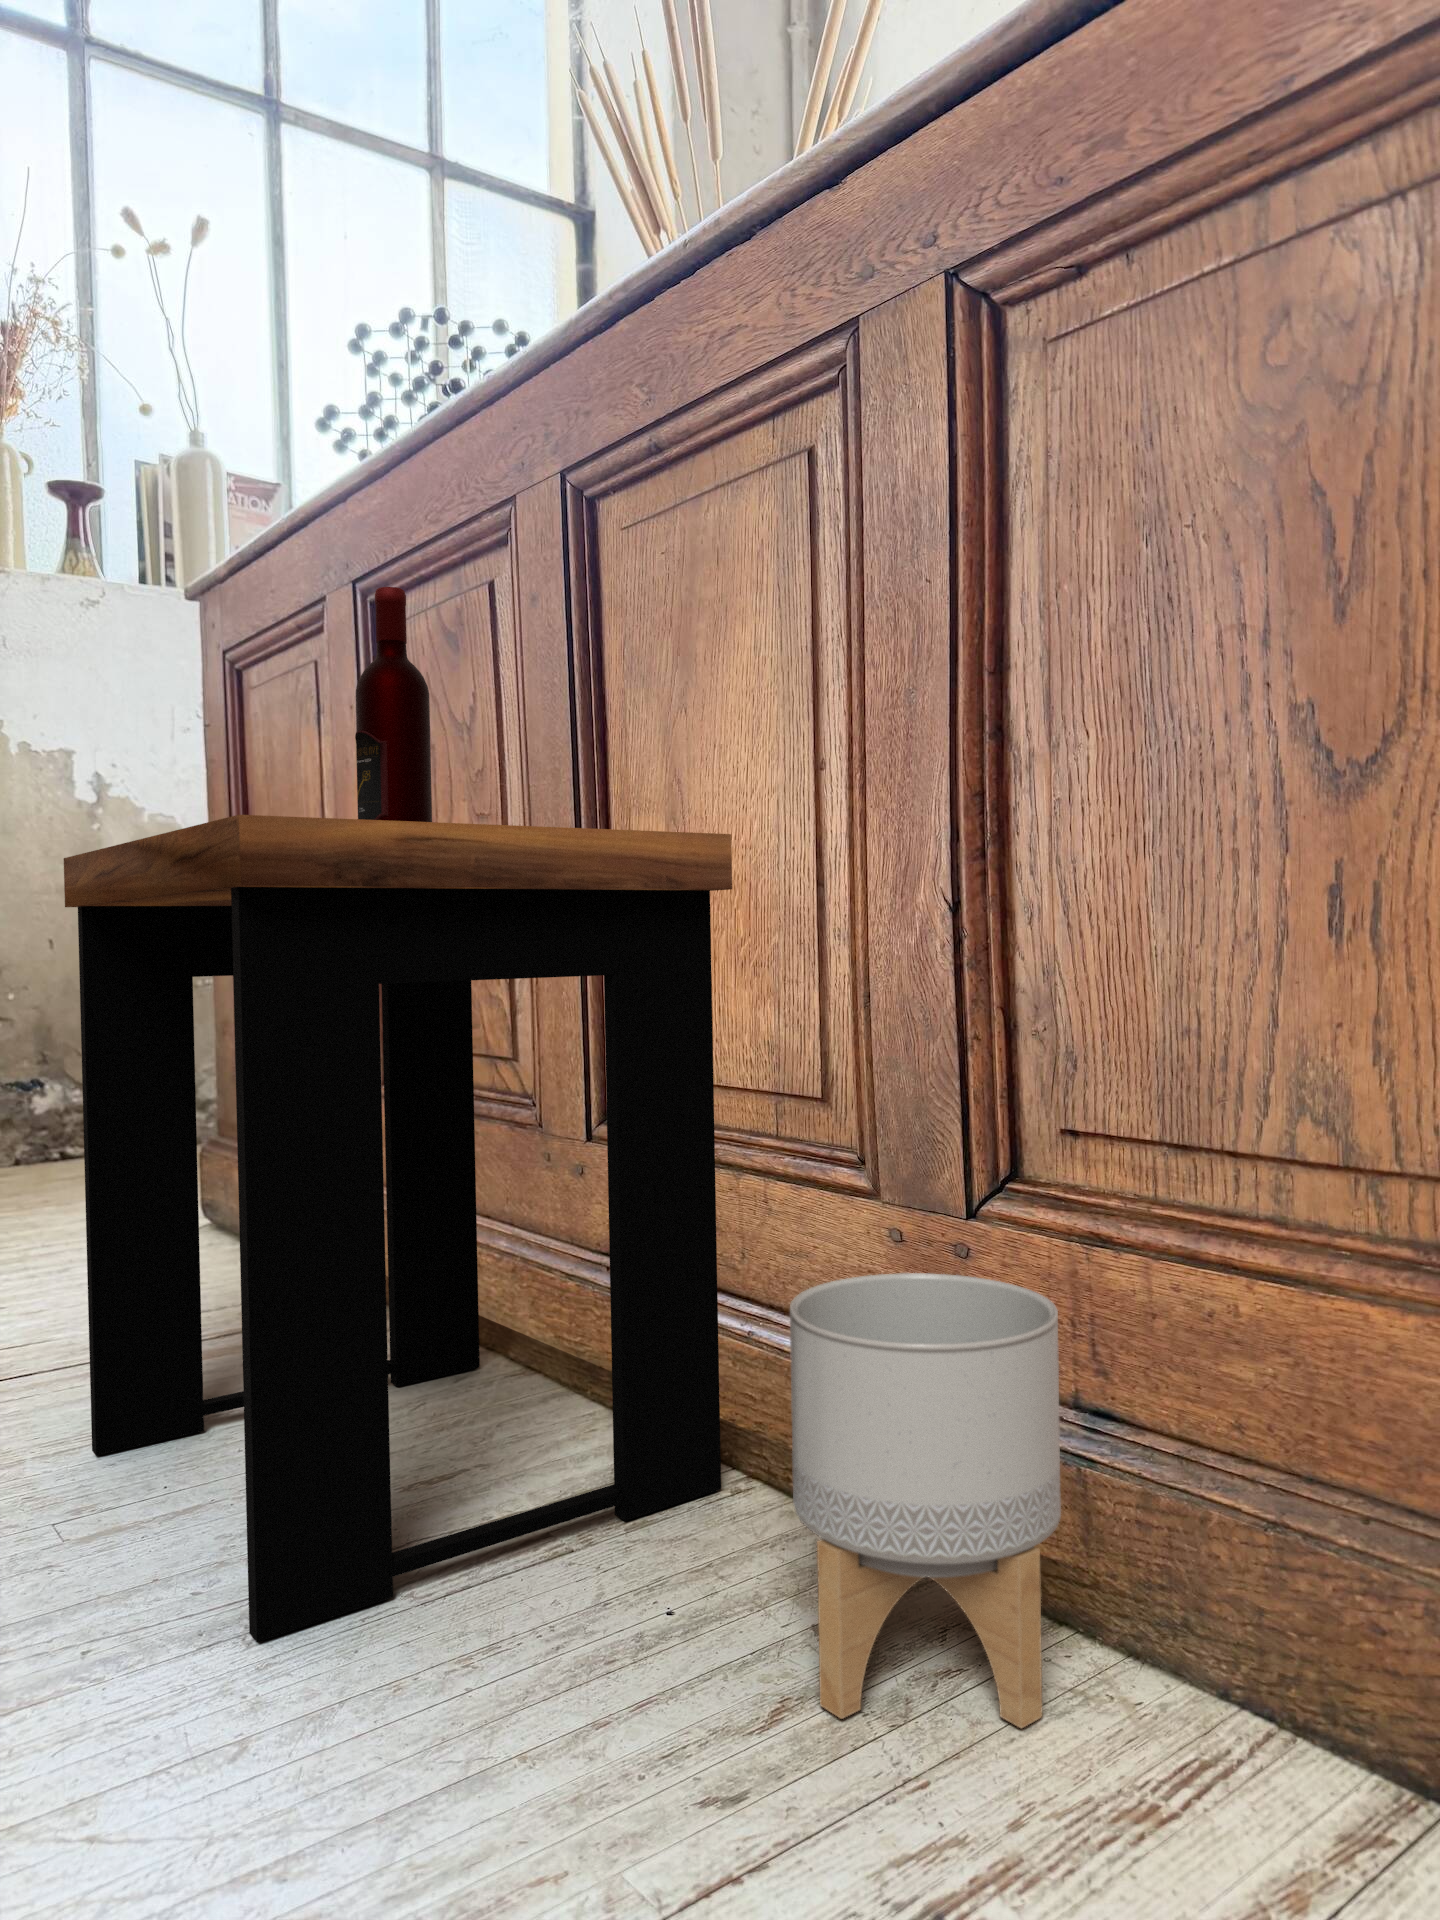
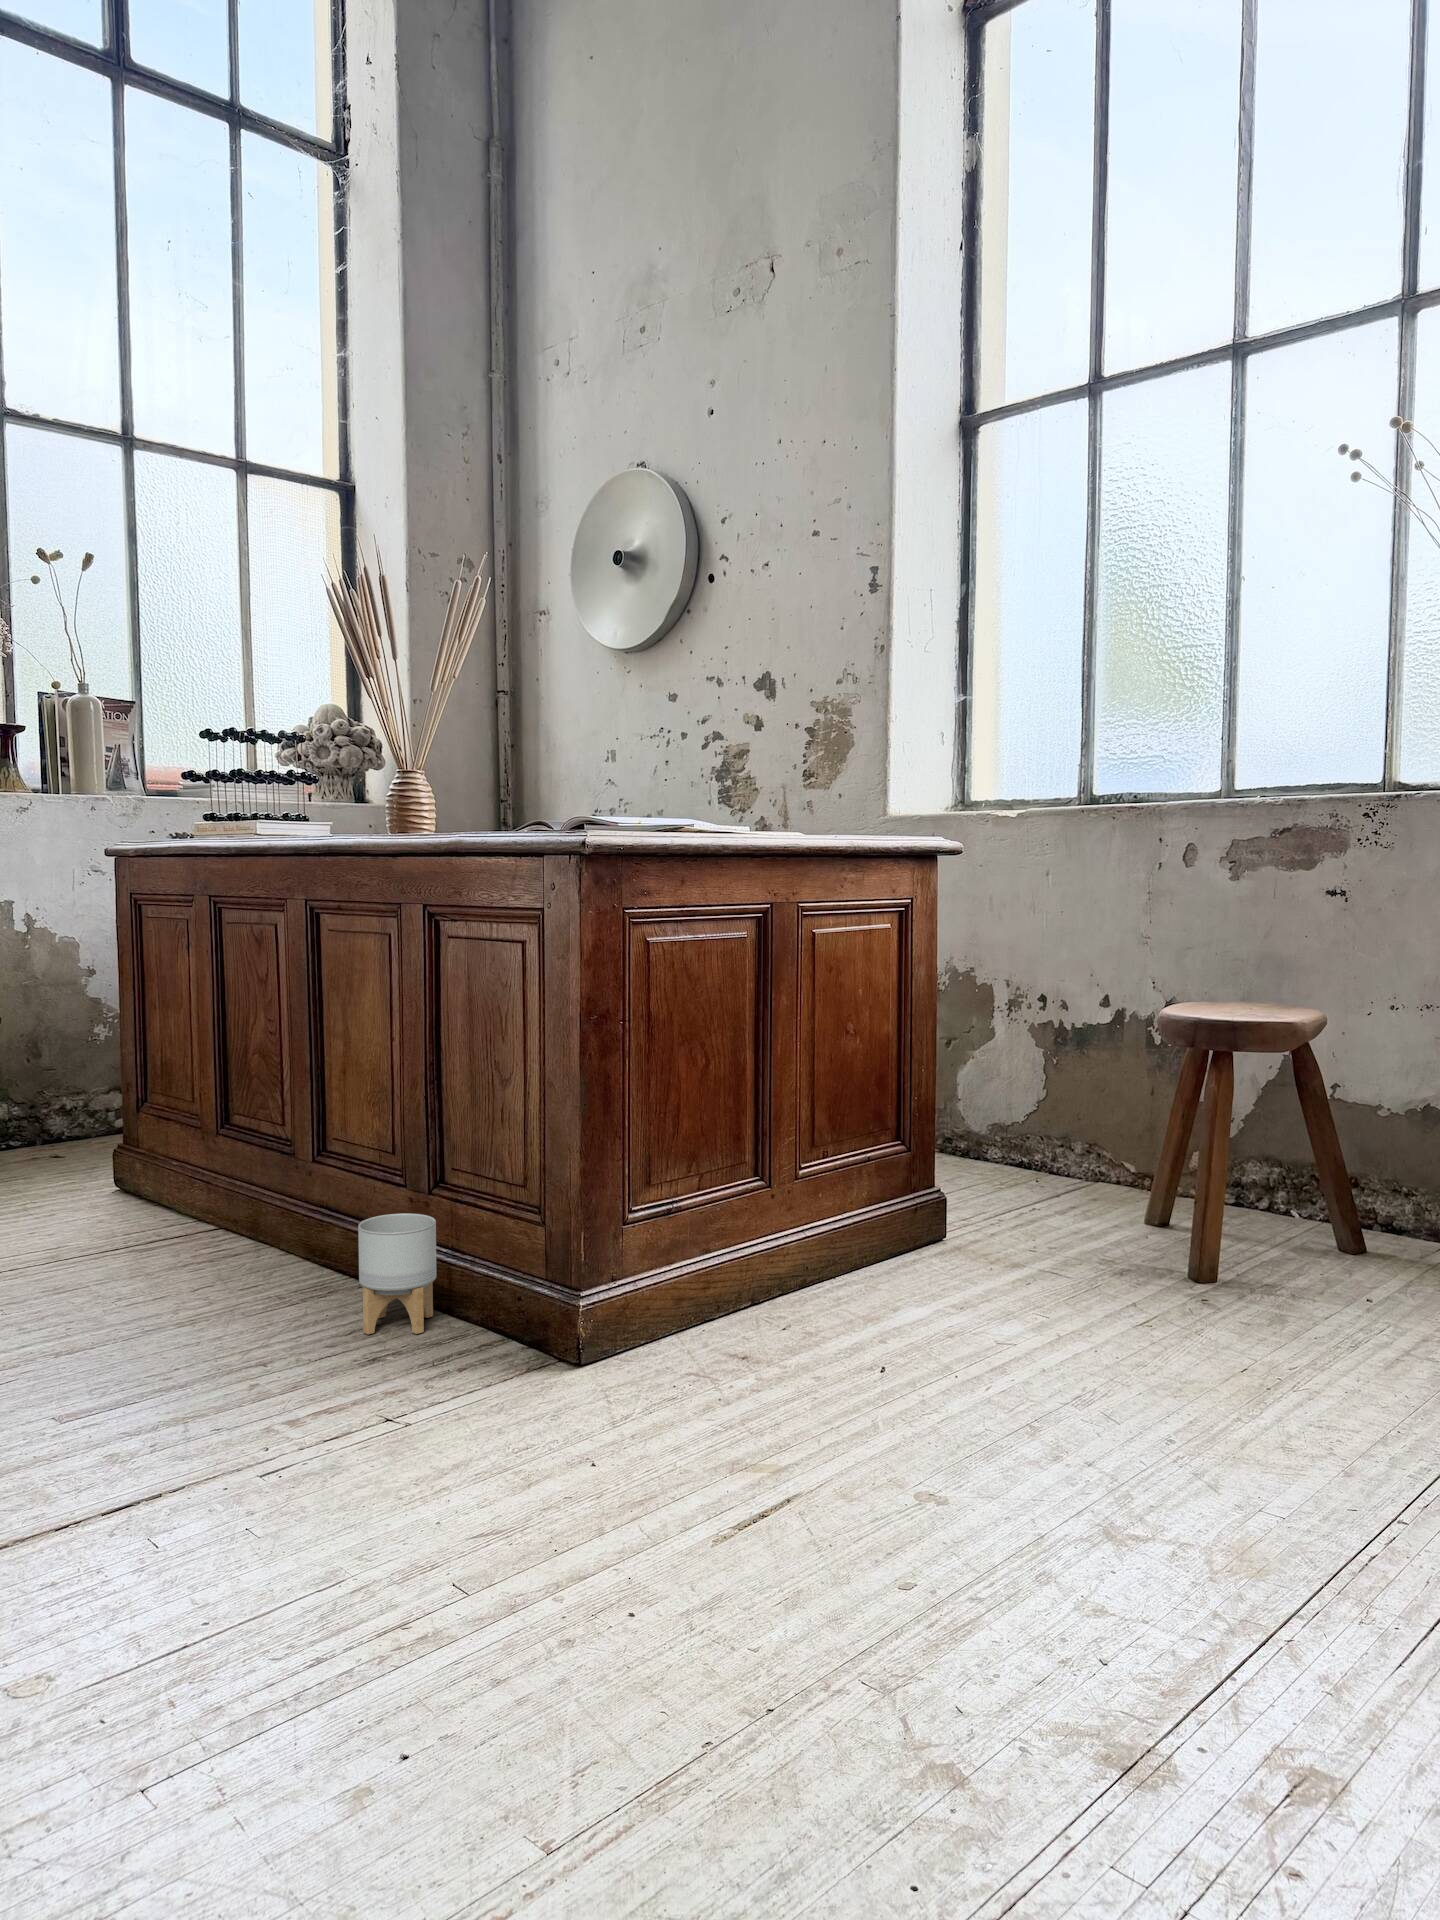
side table: present [64,587,732,1642] -> none [102,969,358,1328]

